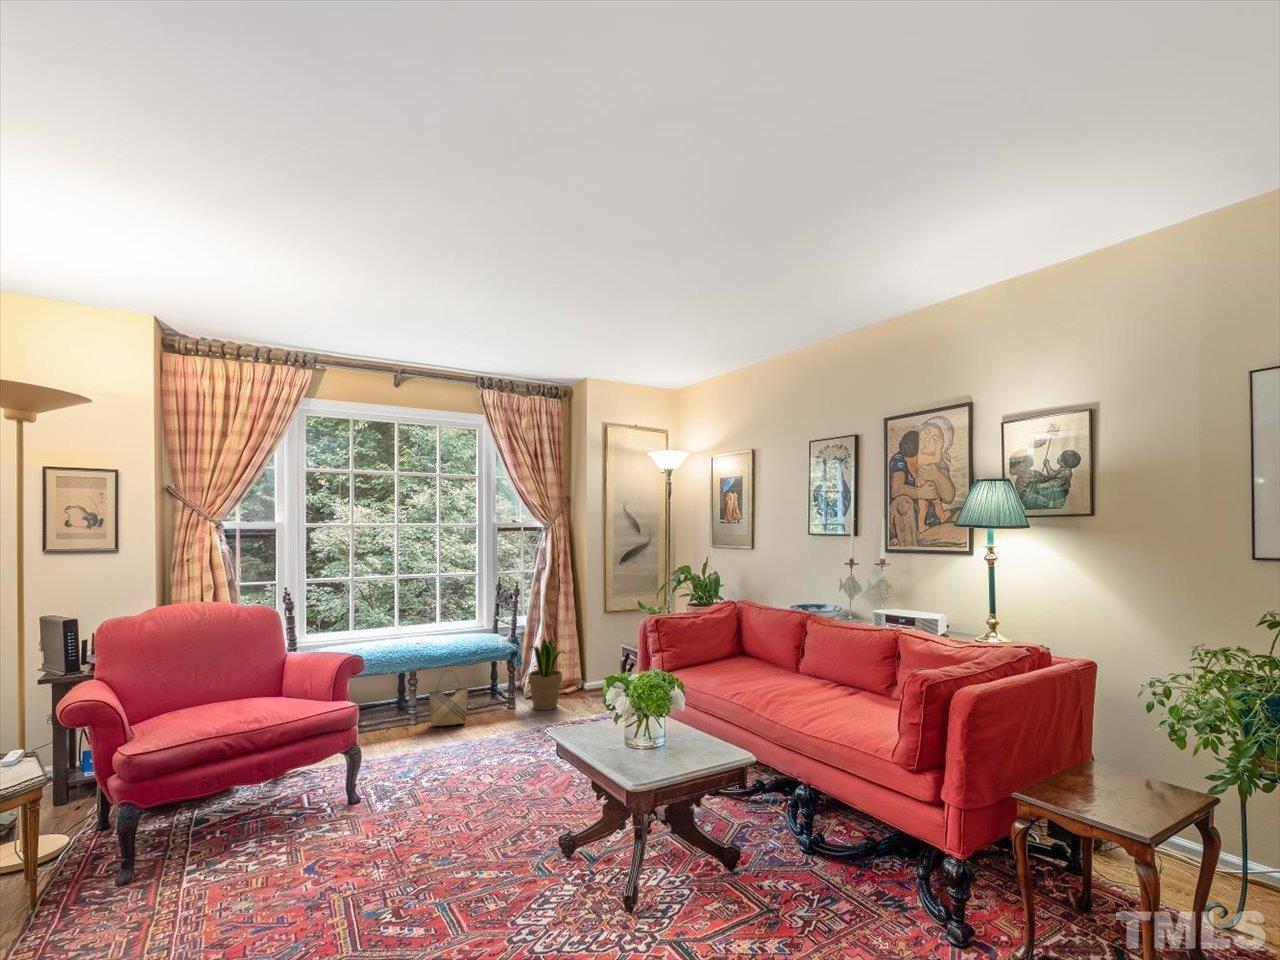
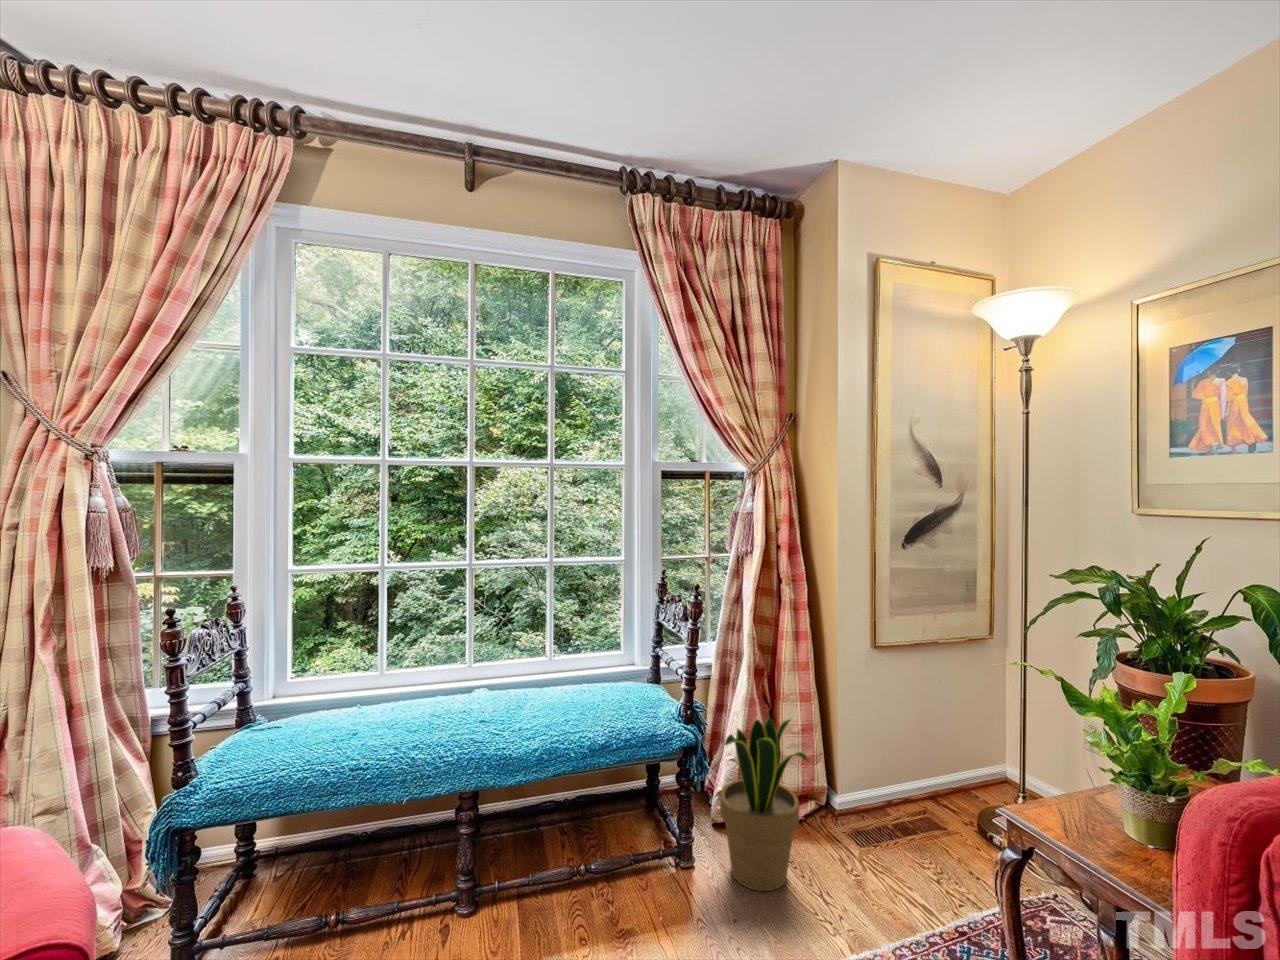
woven basket: present [429,677,468,726] -> none [490,783,582,928]

